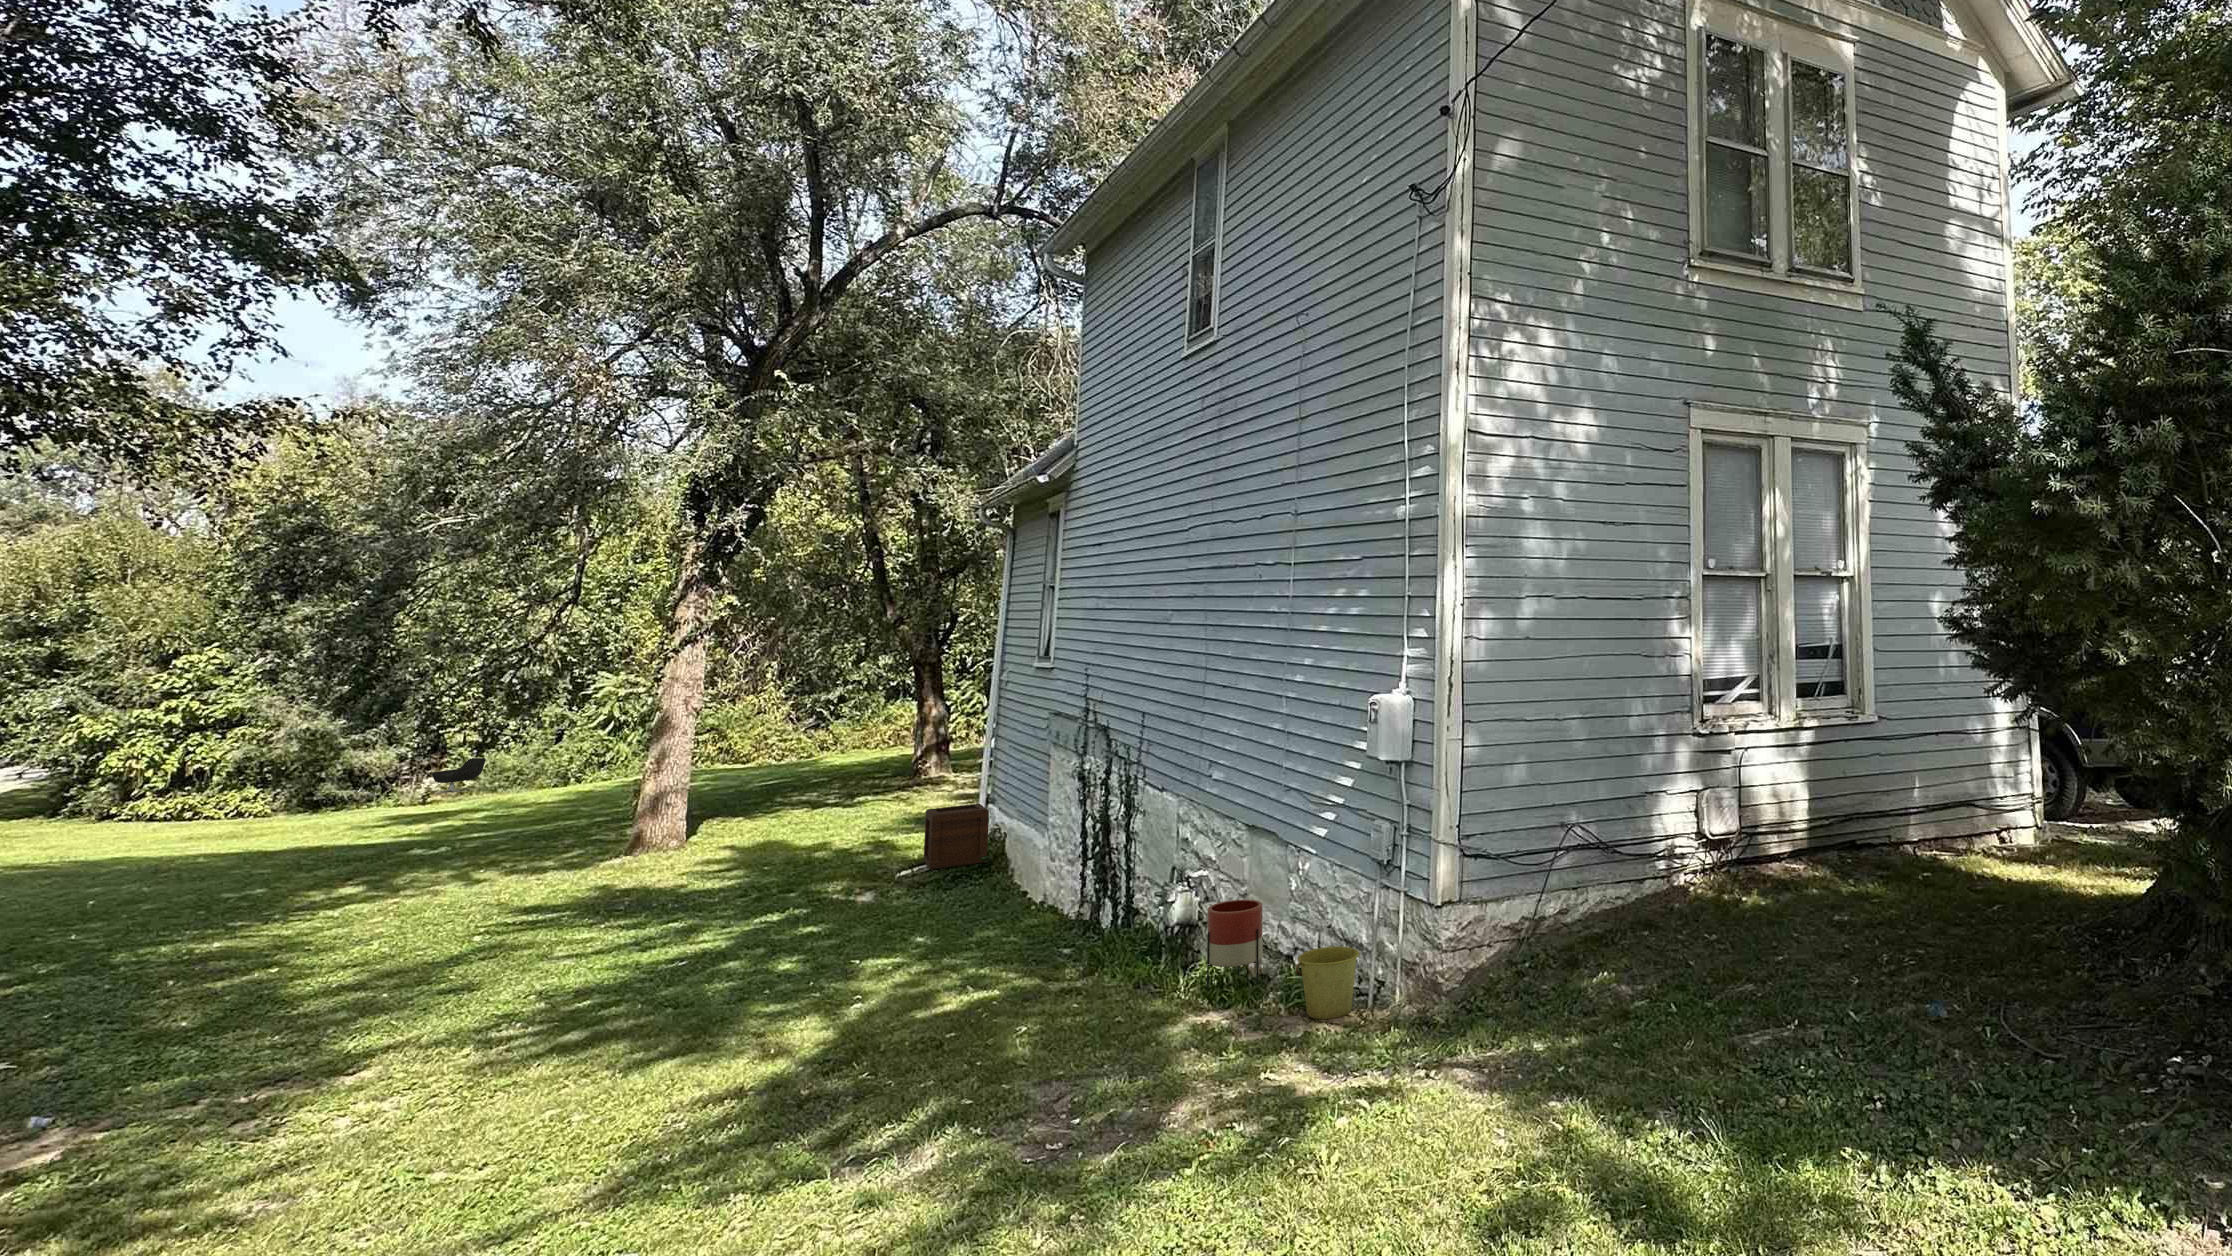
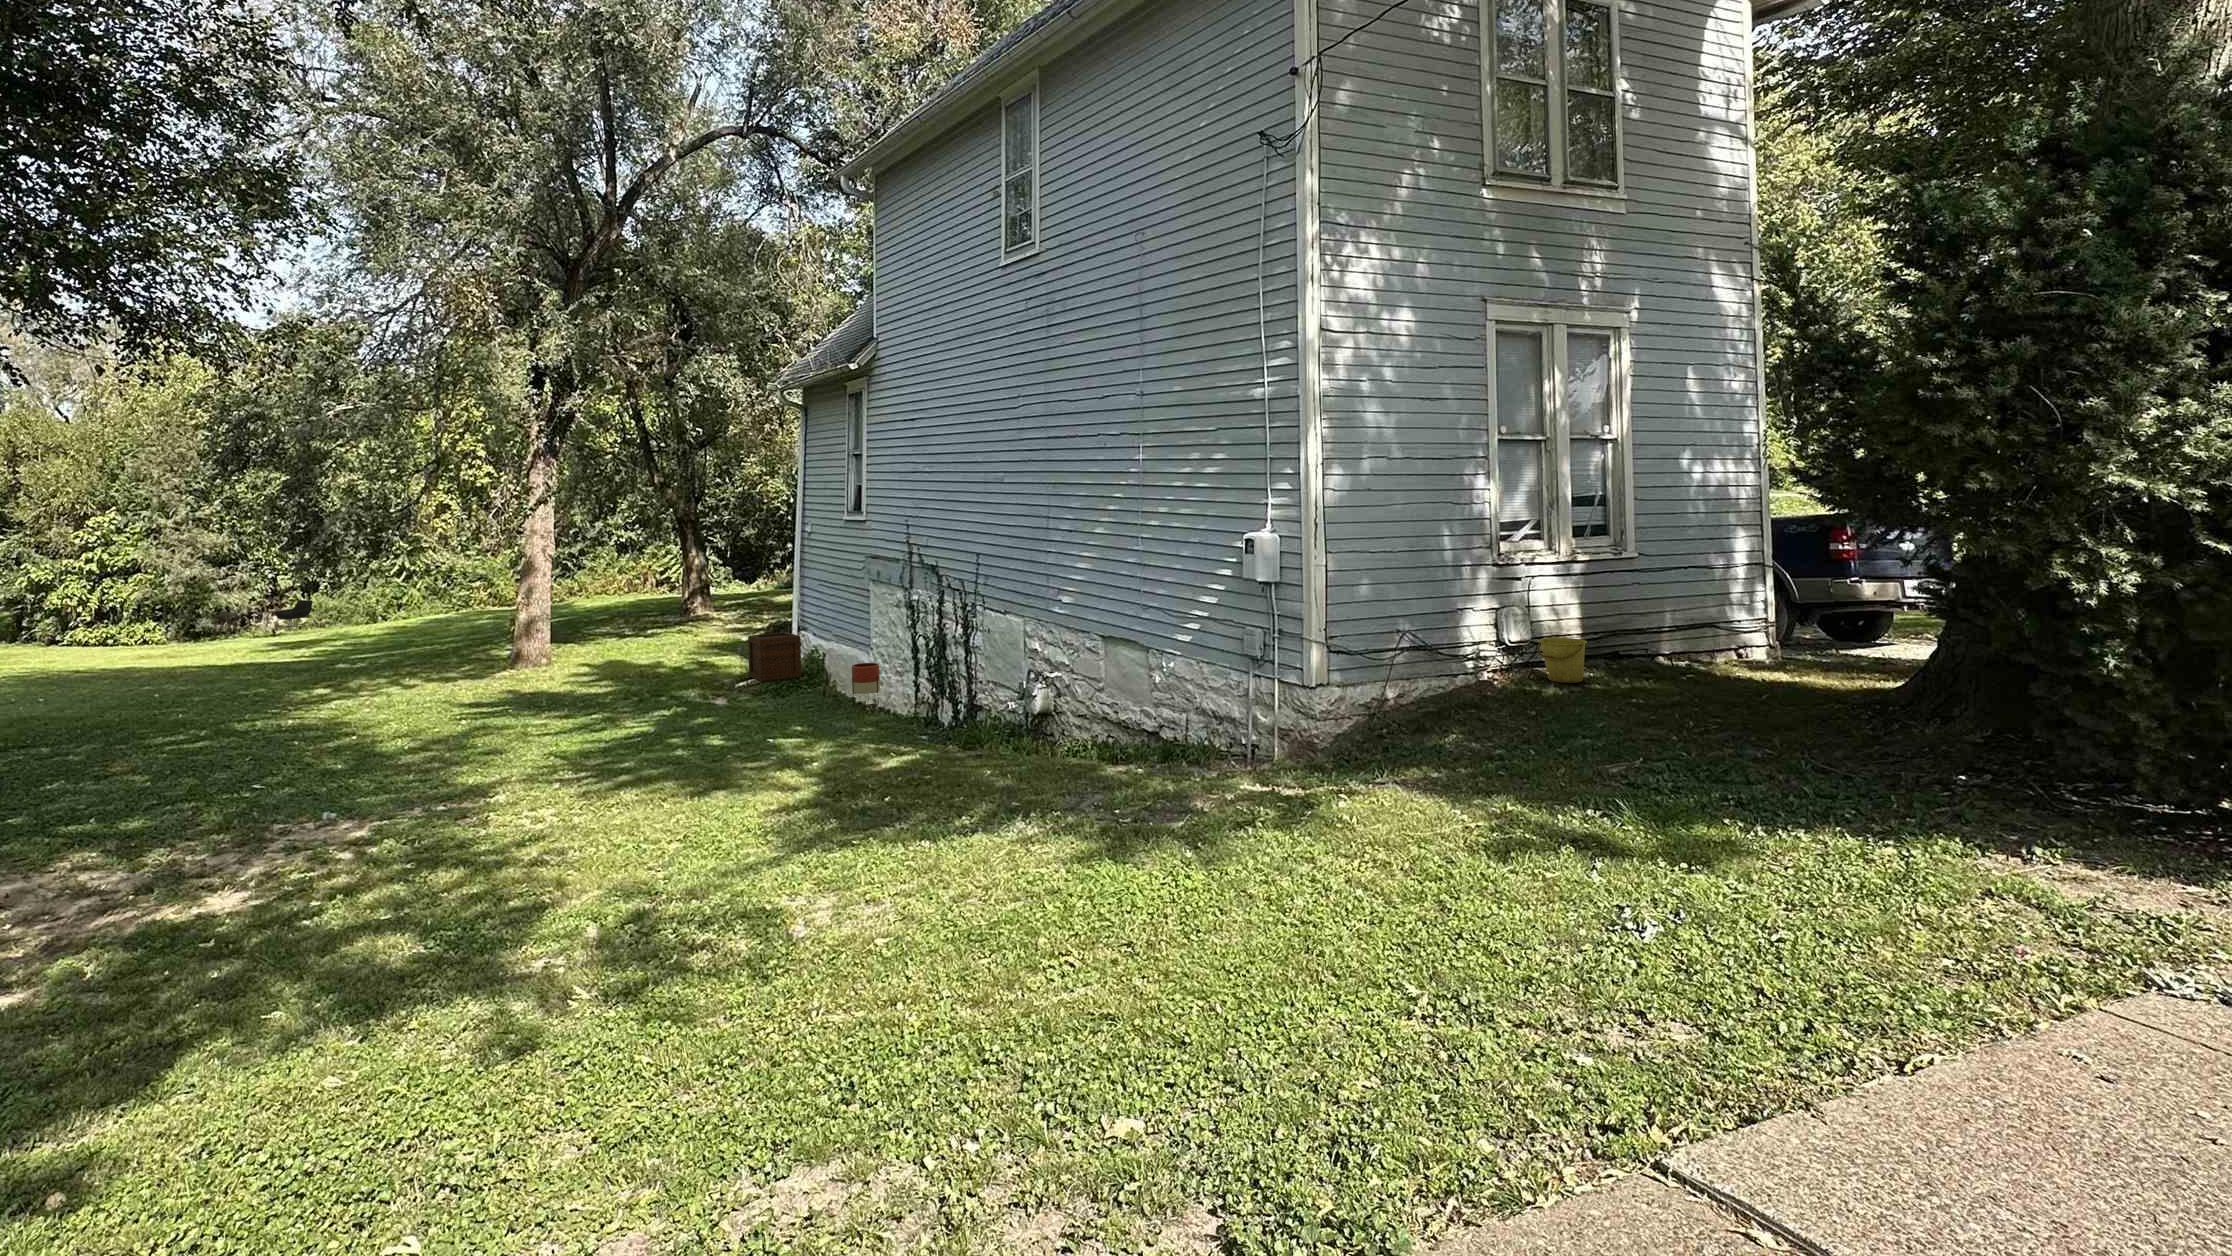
bench: none [337,773,381,804] -> present [213,612,238,634]
planter: present [1207,900,1263,989] -> present [852,663,880,705]
bucket: present [1296,947,1359,1020] -> present [1537,638,1587,683]

